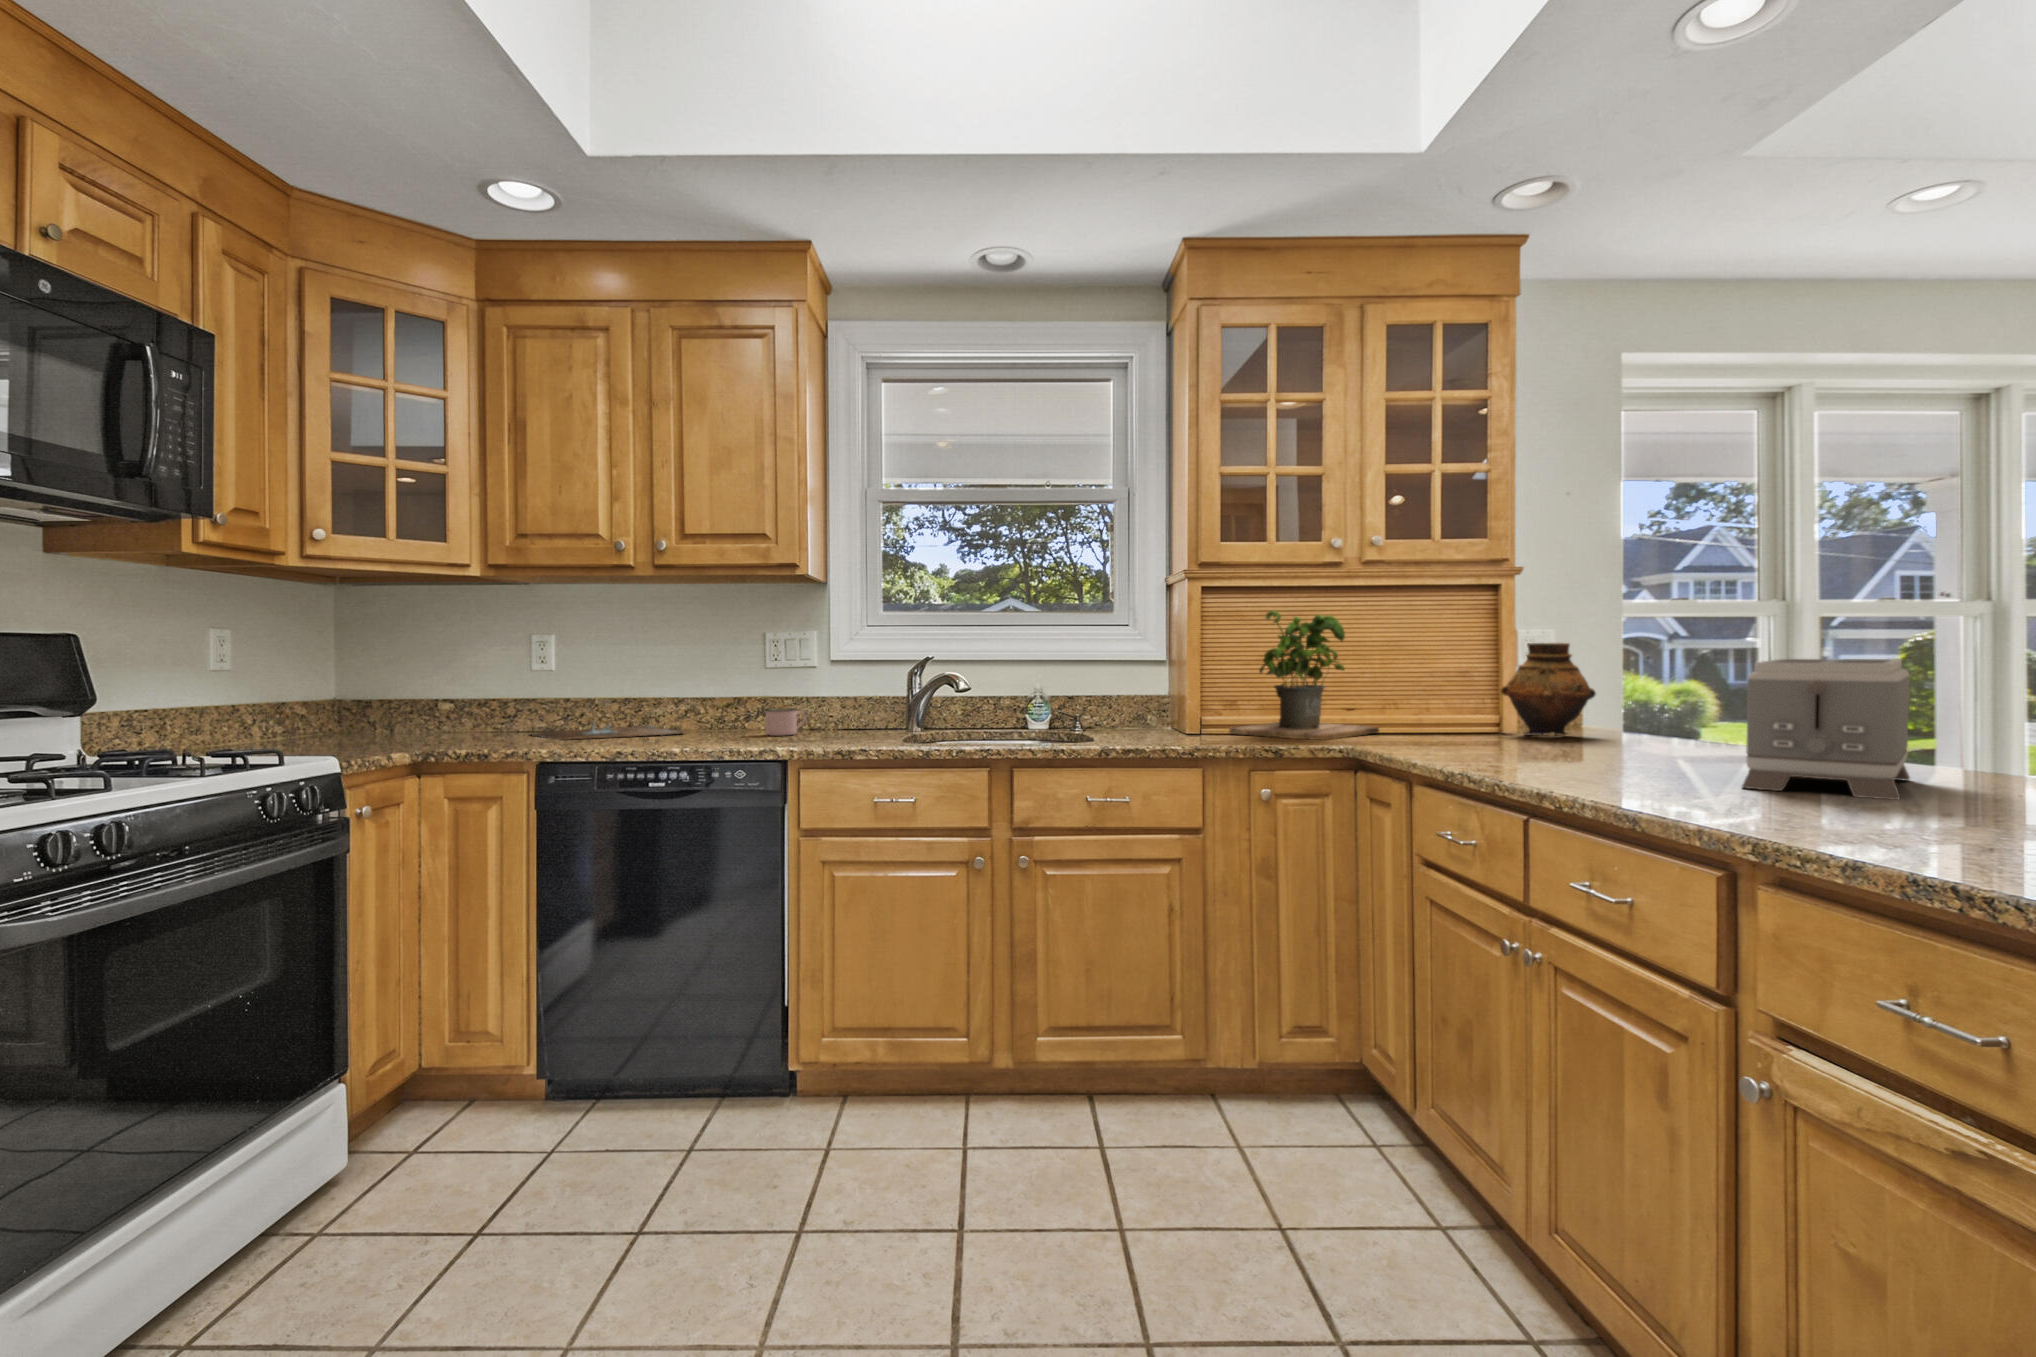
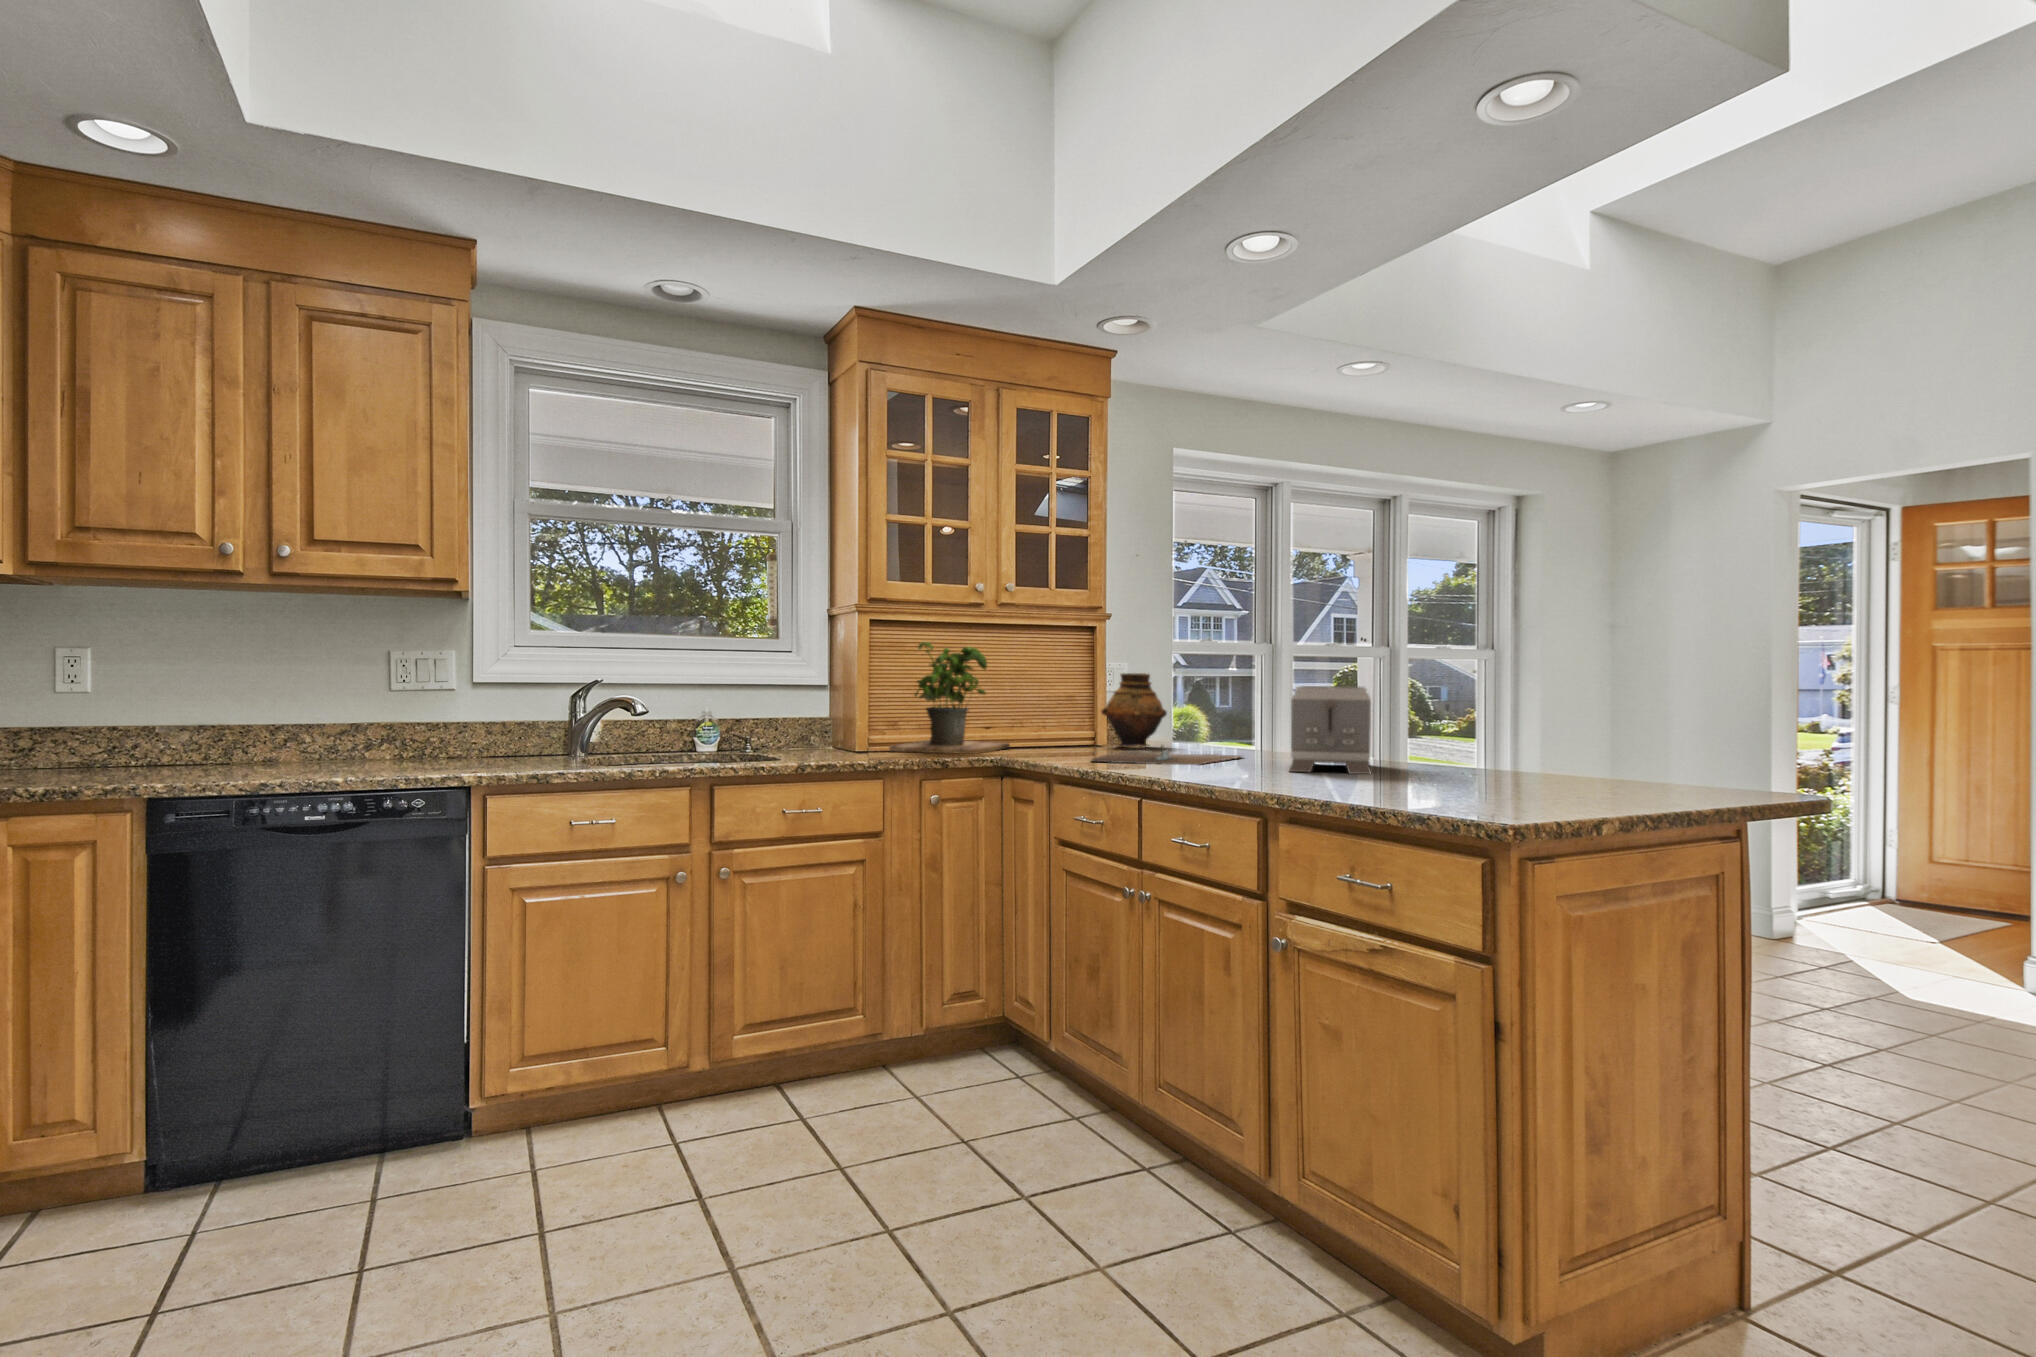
mug: present [766,708,806,736] -> none [405,734,450,764]
cutting board: present [533,721,682,740] -> present [1092,746,1240,765]

